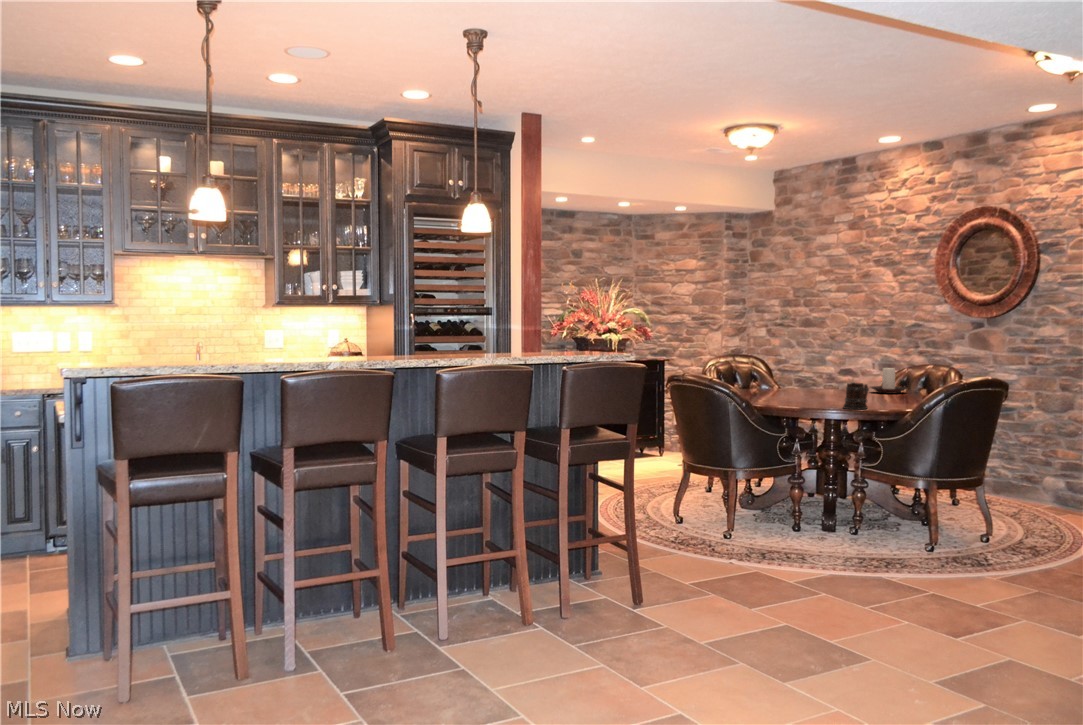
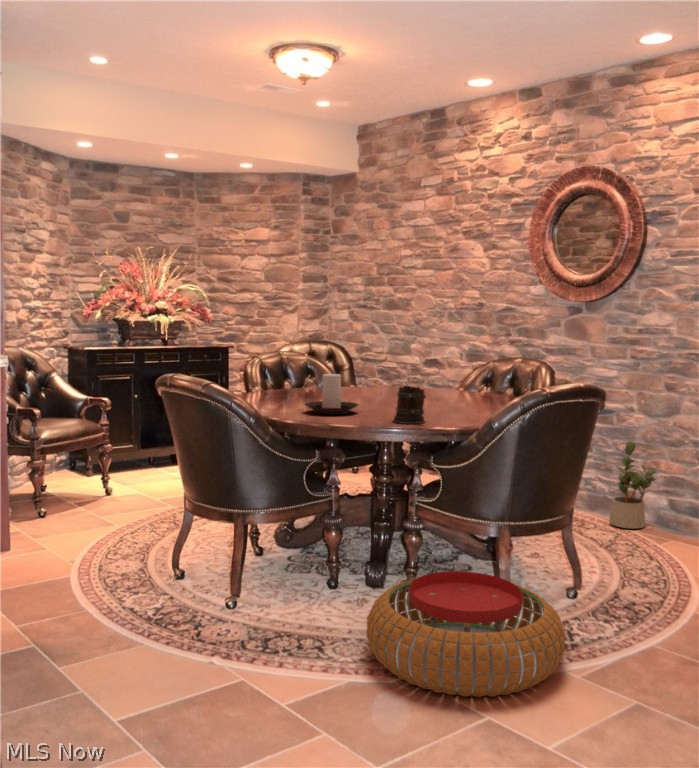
candle holder: present [871,368,906,394] -> present [305,374,358,414]
potted plant: none [1014,432,1058,504] -> present [609,441,658,529]
pouf: none [836,510,982,582] -> present [367,571,566,697]

